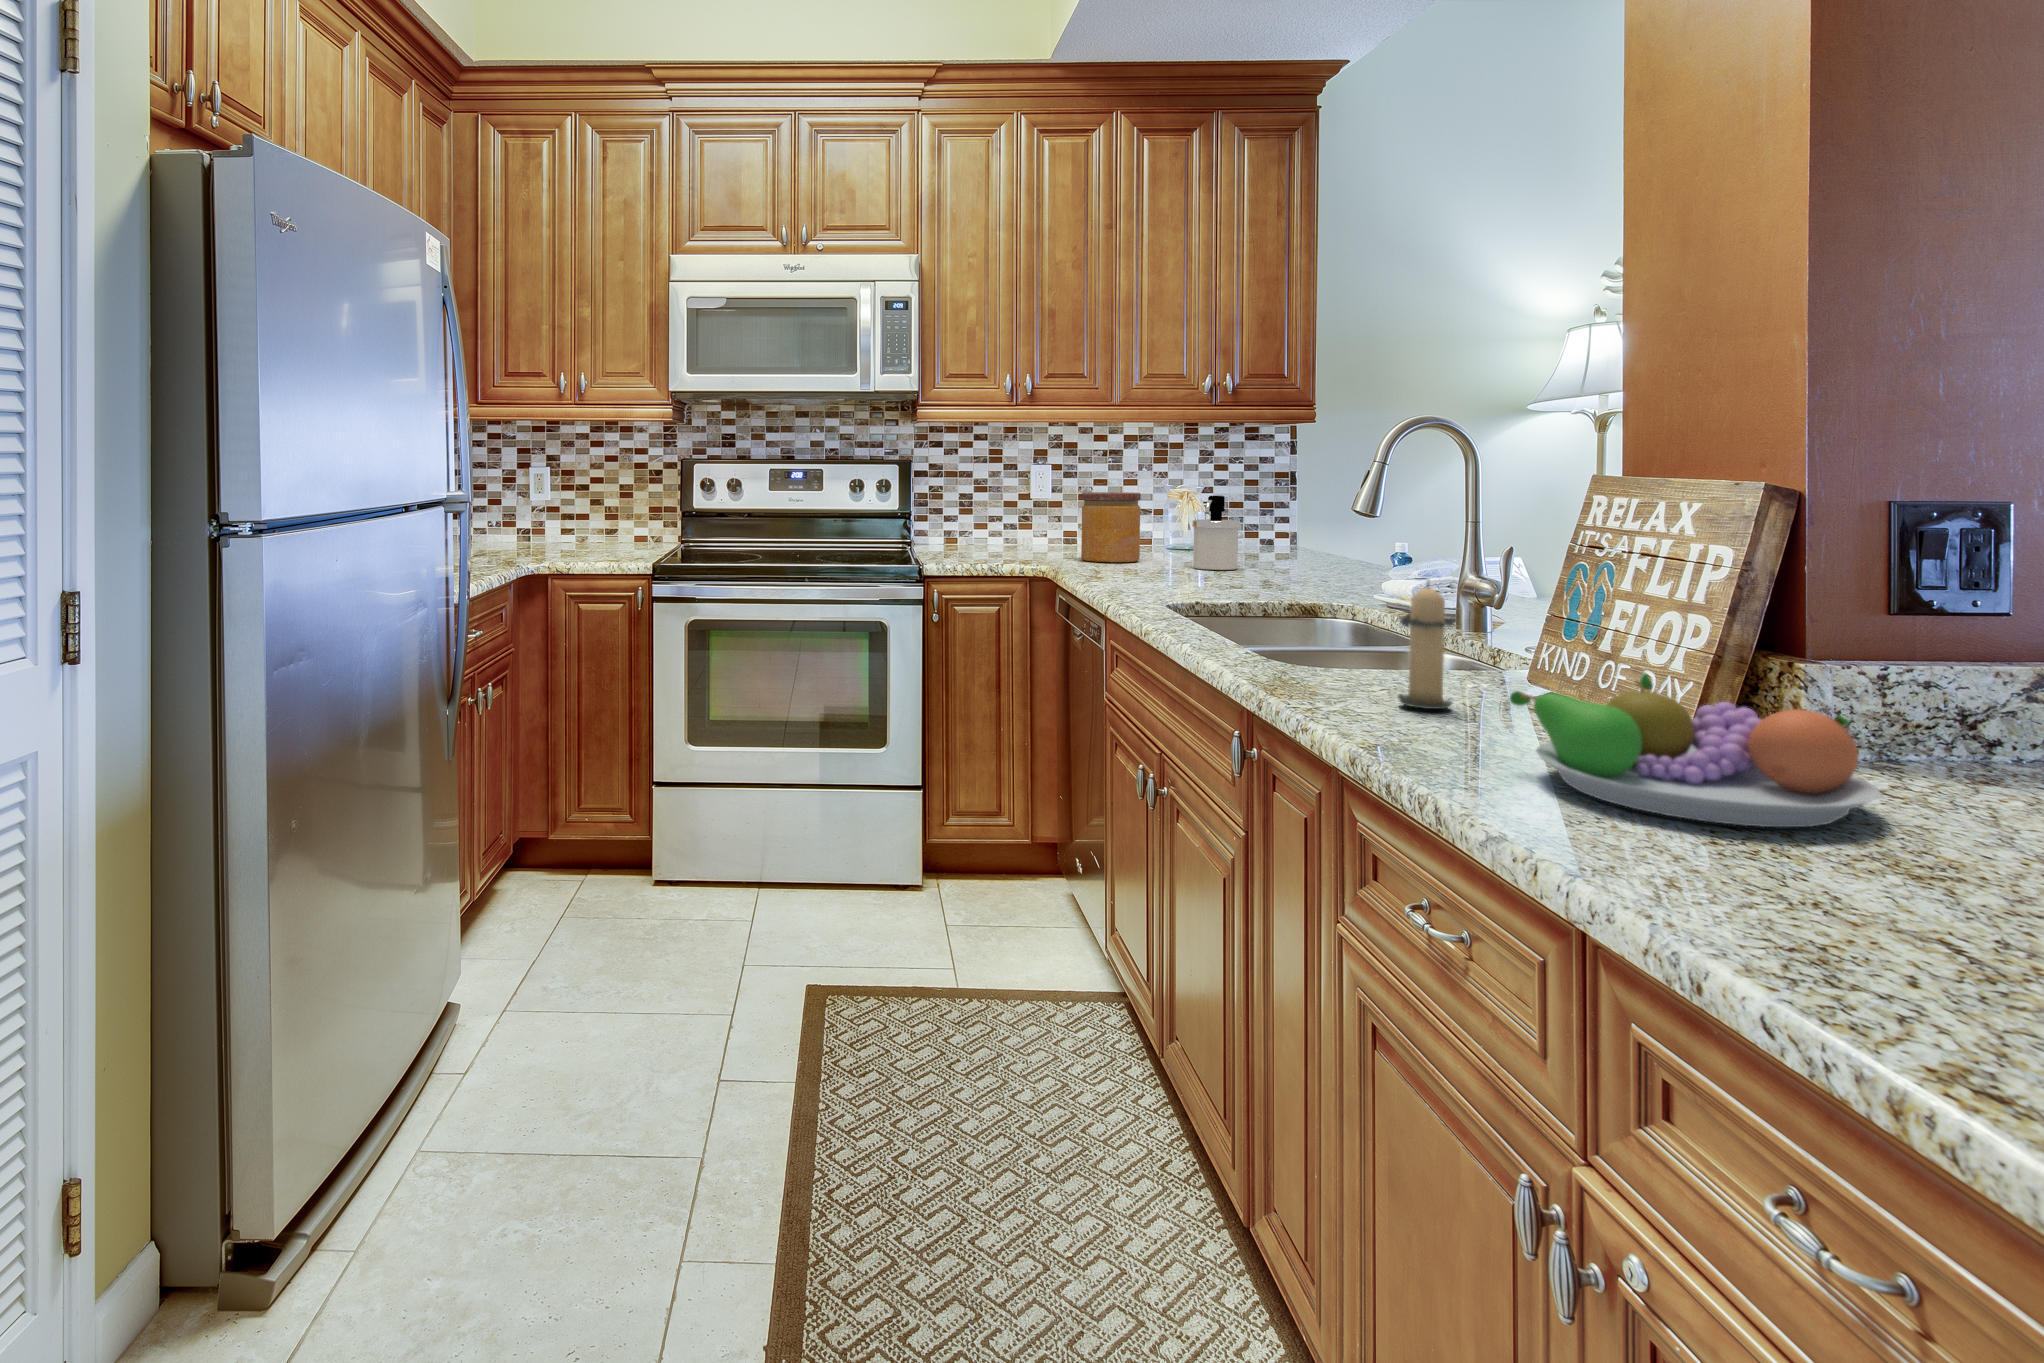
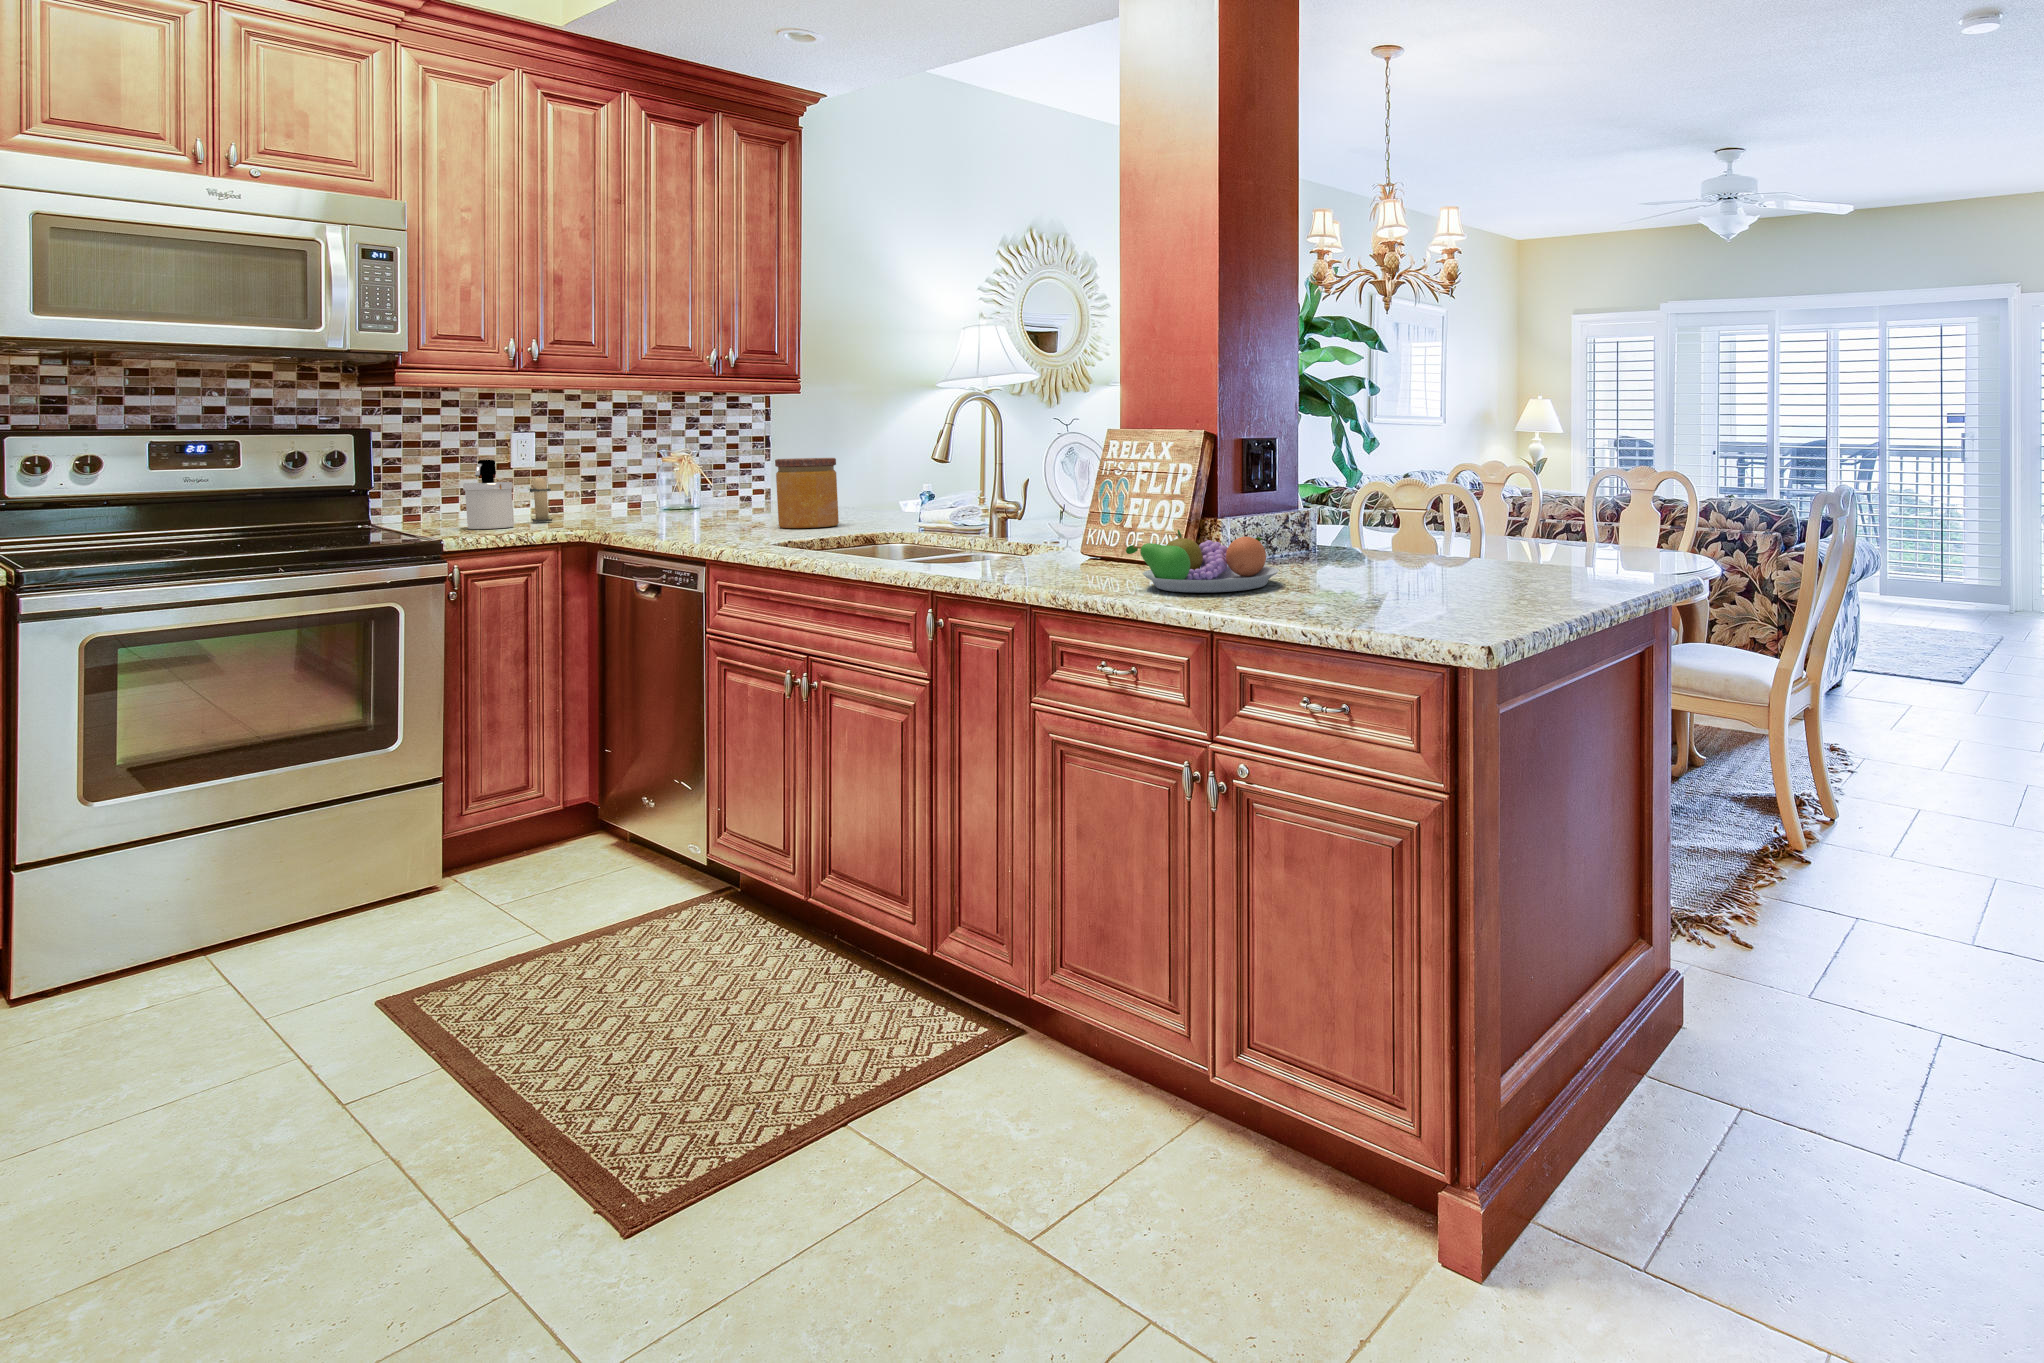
jar: present [1081,492,1141,562] -> present [775,458,839,528]
soap dispenser: present [1192,496,1240,570] -> present [463,460,514,529]
candle: present [1398,586,1455,709] -> present [529,475,552,522]

